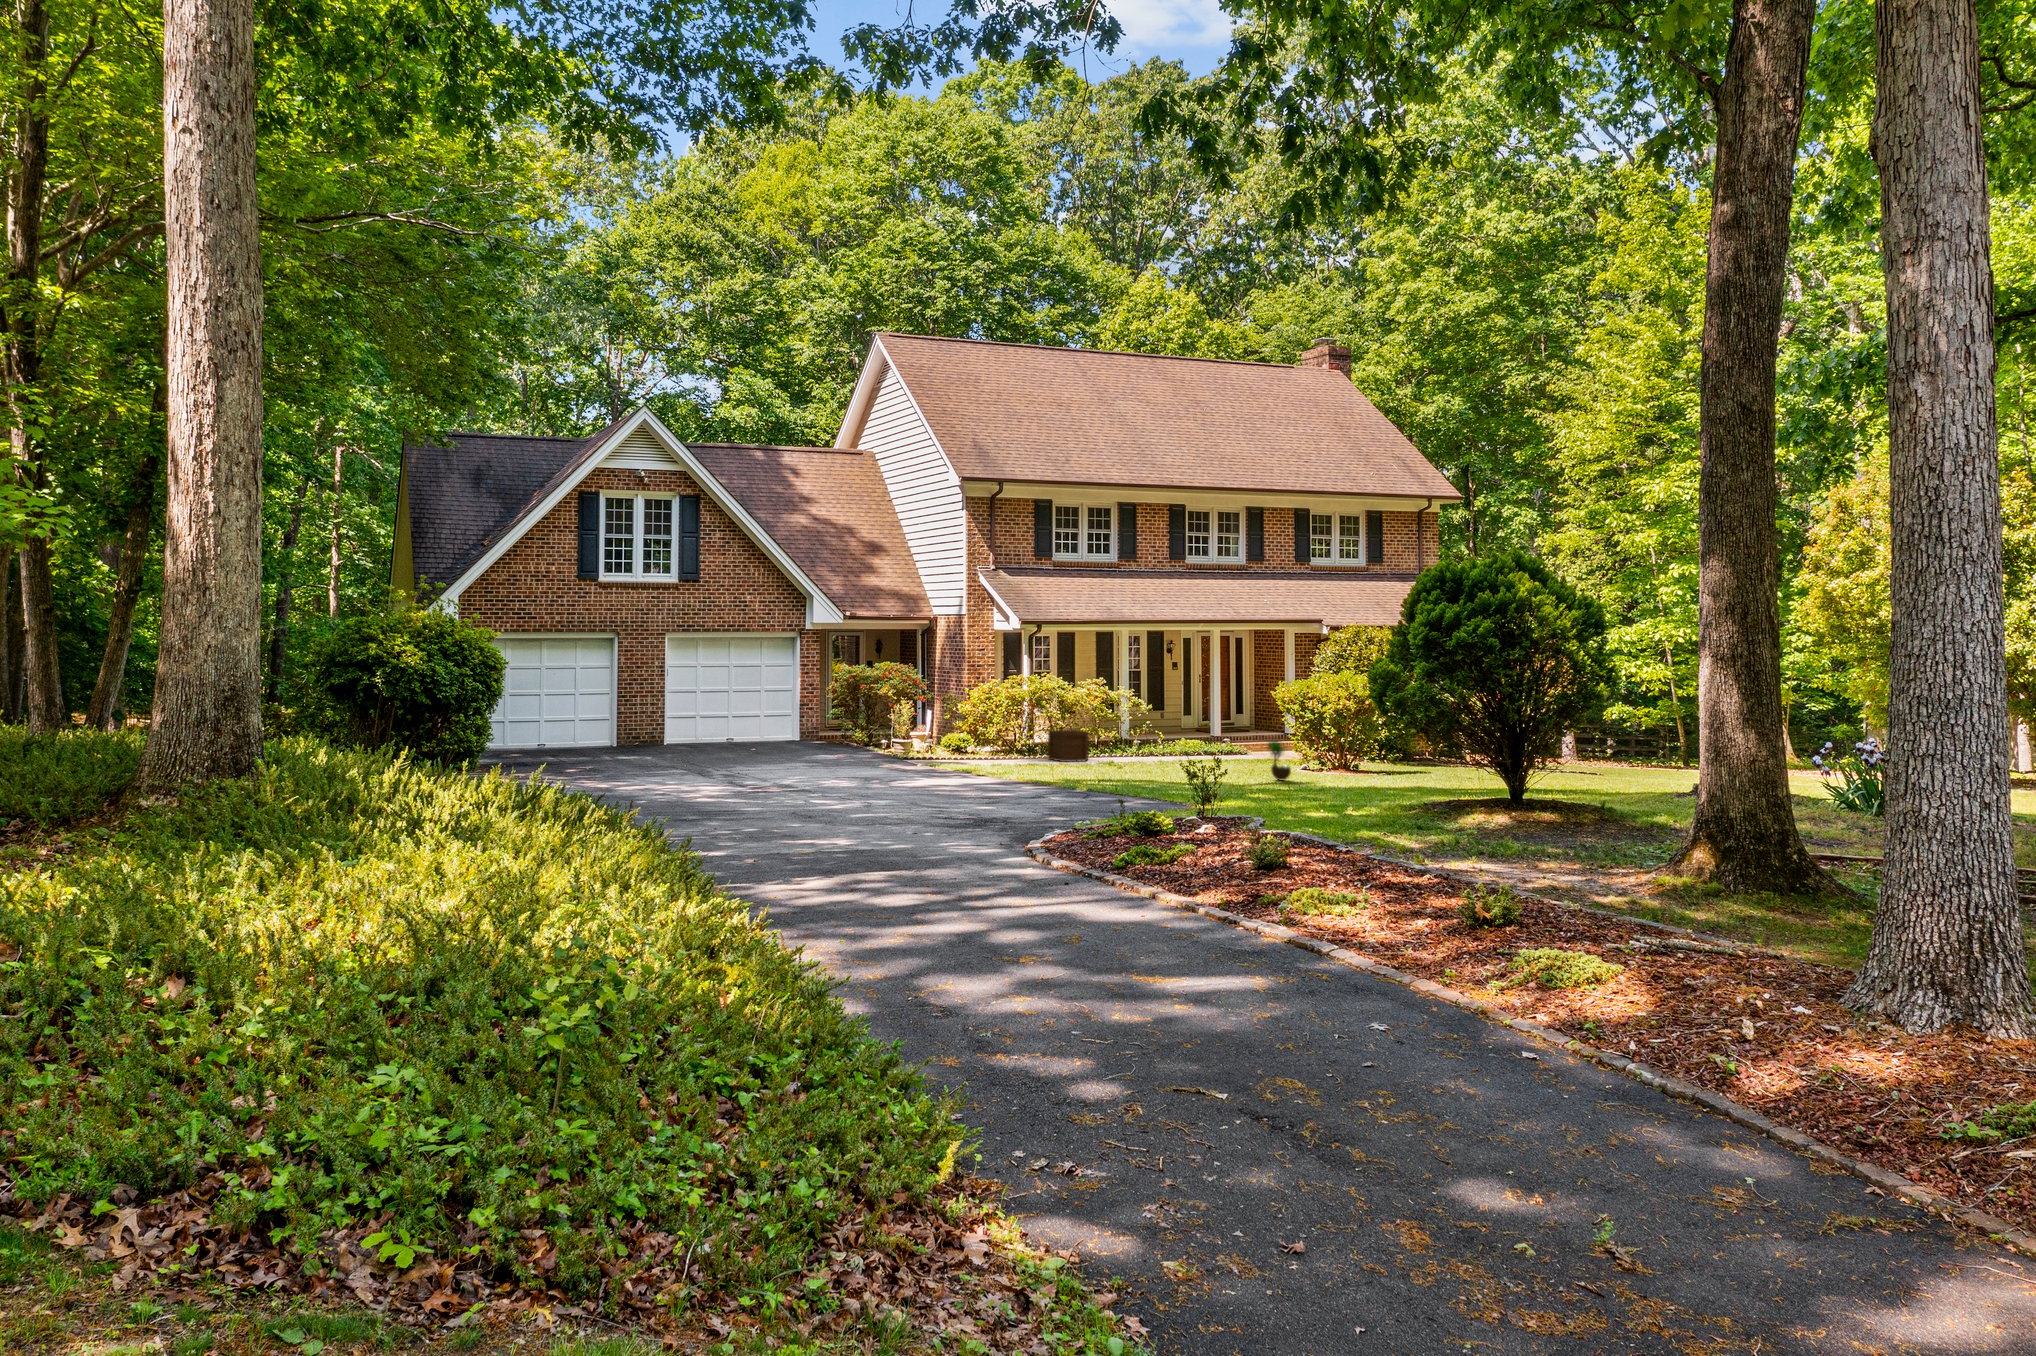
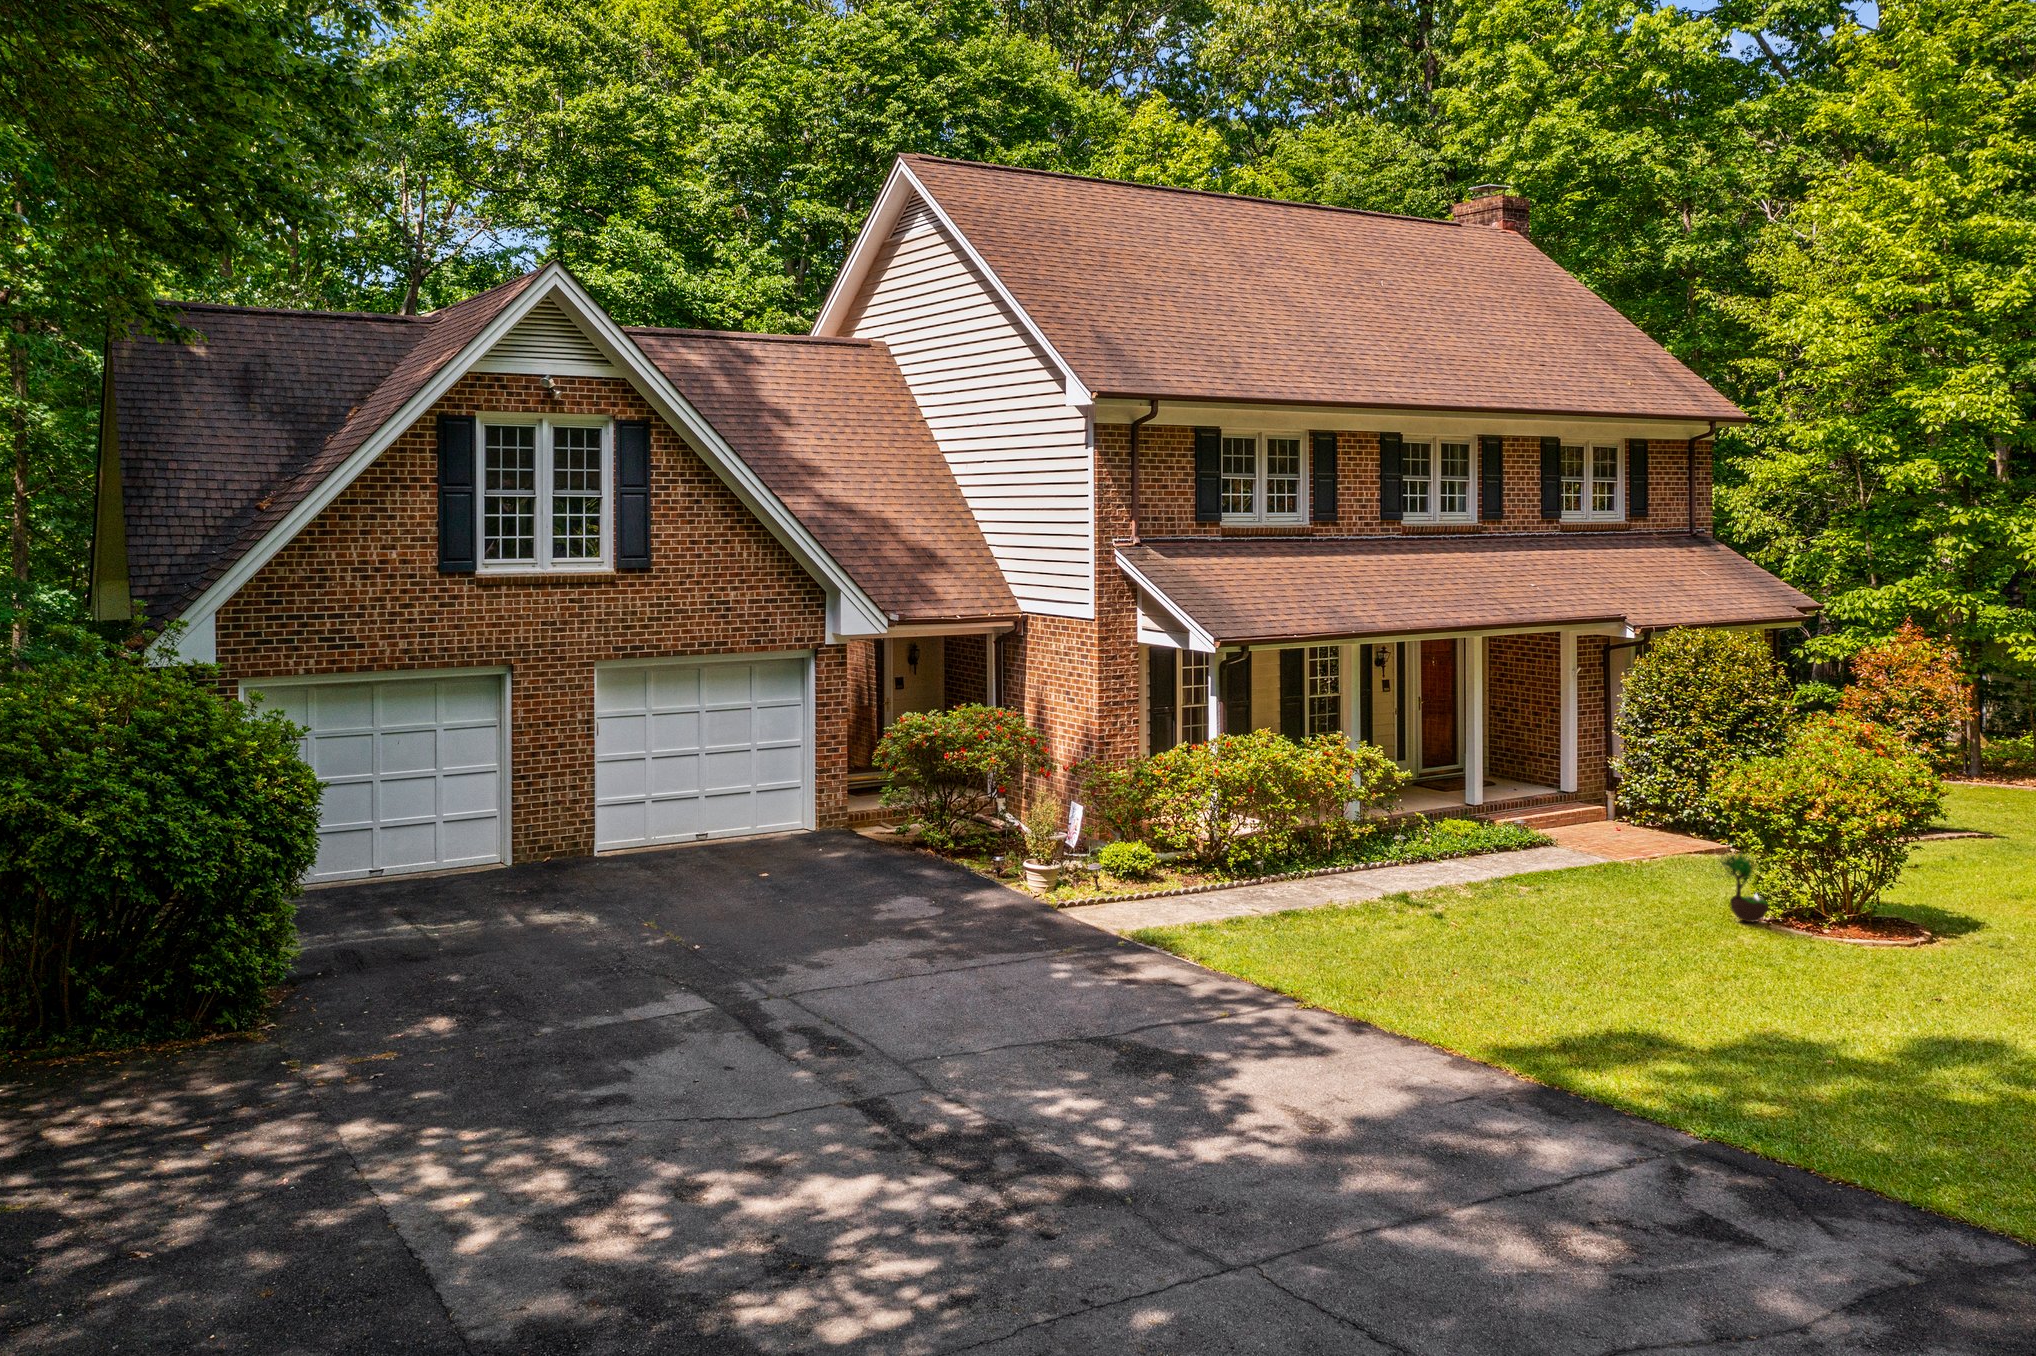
wooden crate: present [1048,730,1089,762] -> none [1267,813,1340,874]

